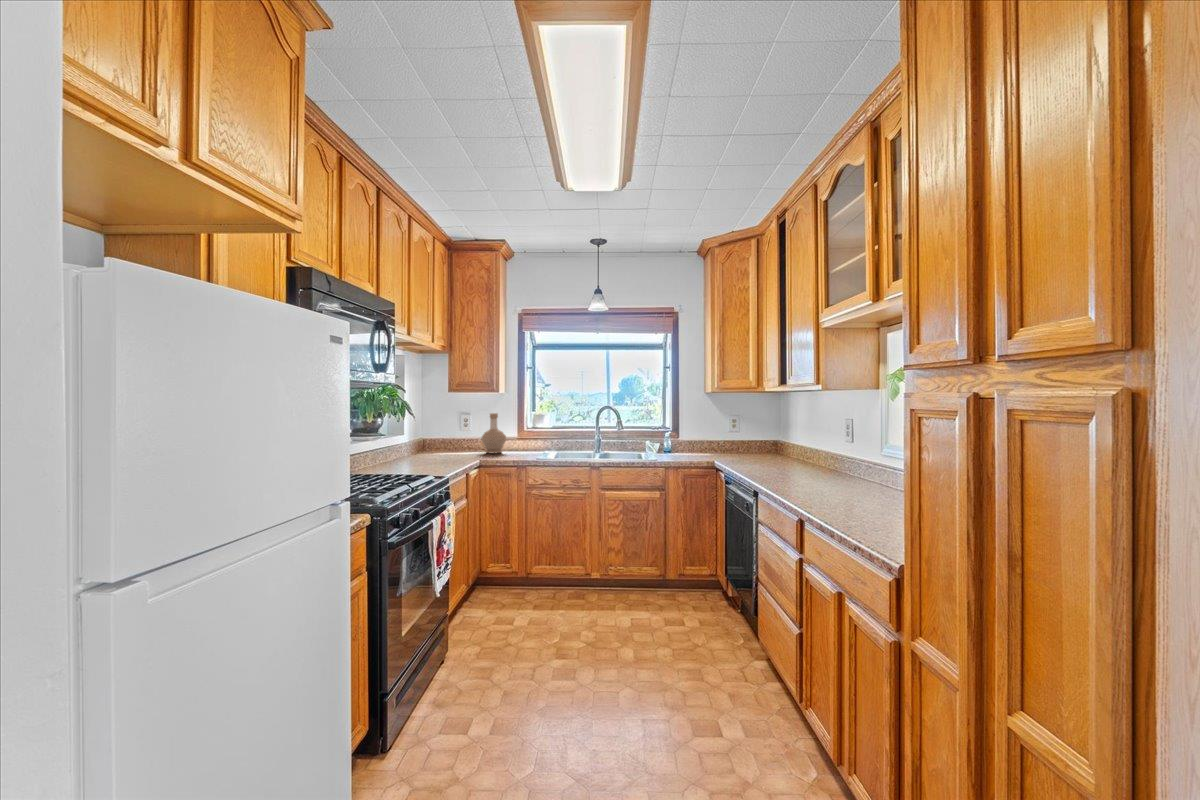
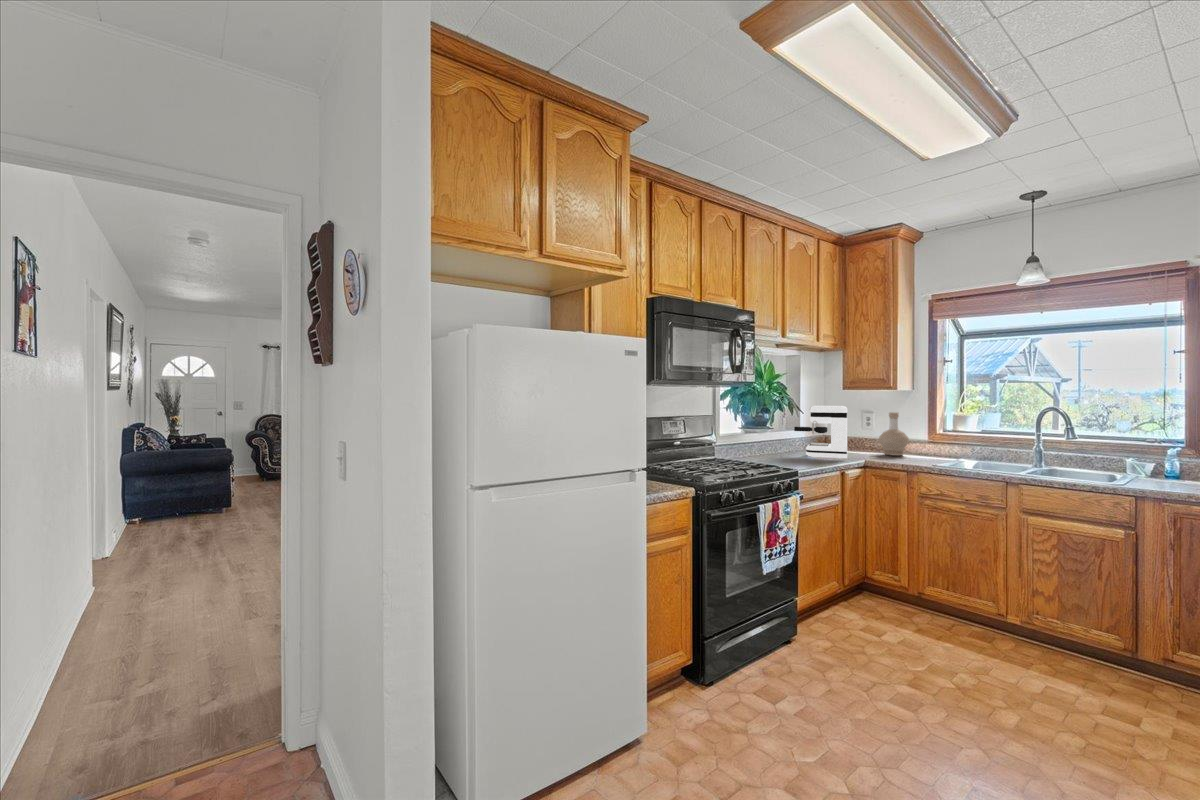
coffee maker: none [409,408,465,462] -> present [794,406,847,459]

